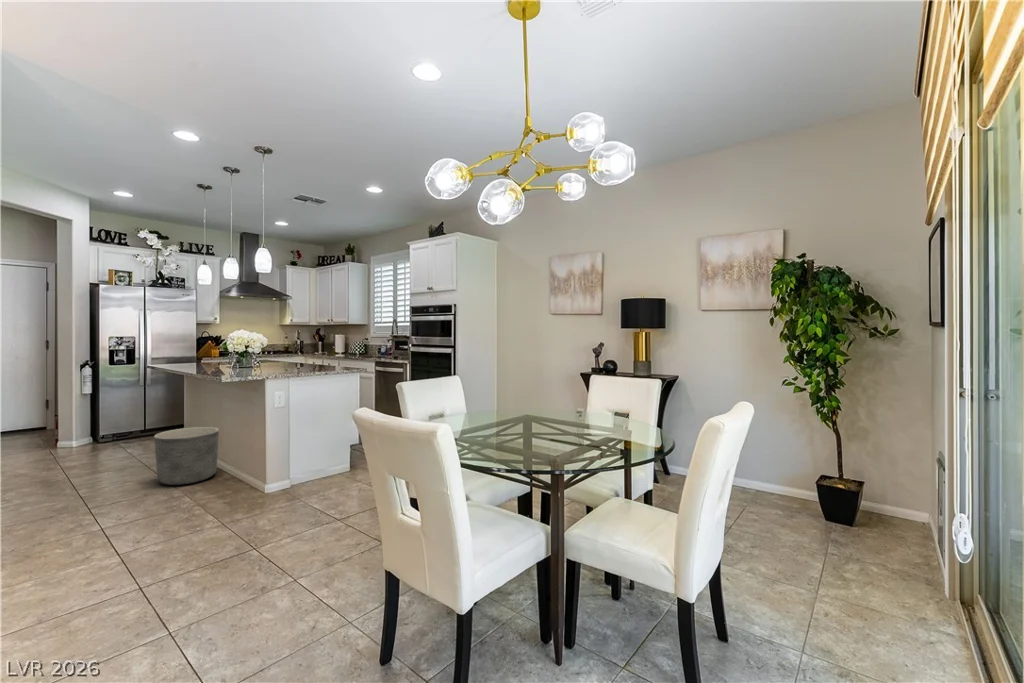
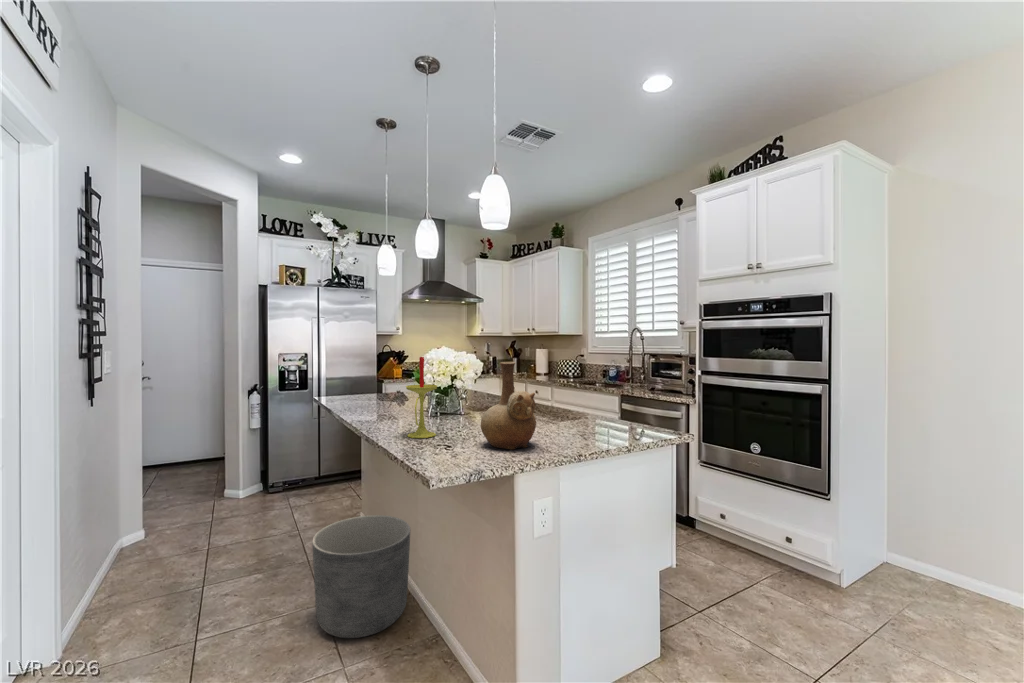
candle: none [213,332,231,372] -> present [406,357,437,438]
vase: none [252,335,281,373] -> present [481,362,536,450]

